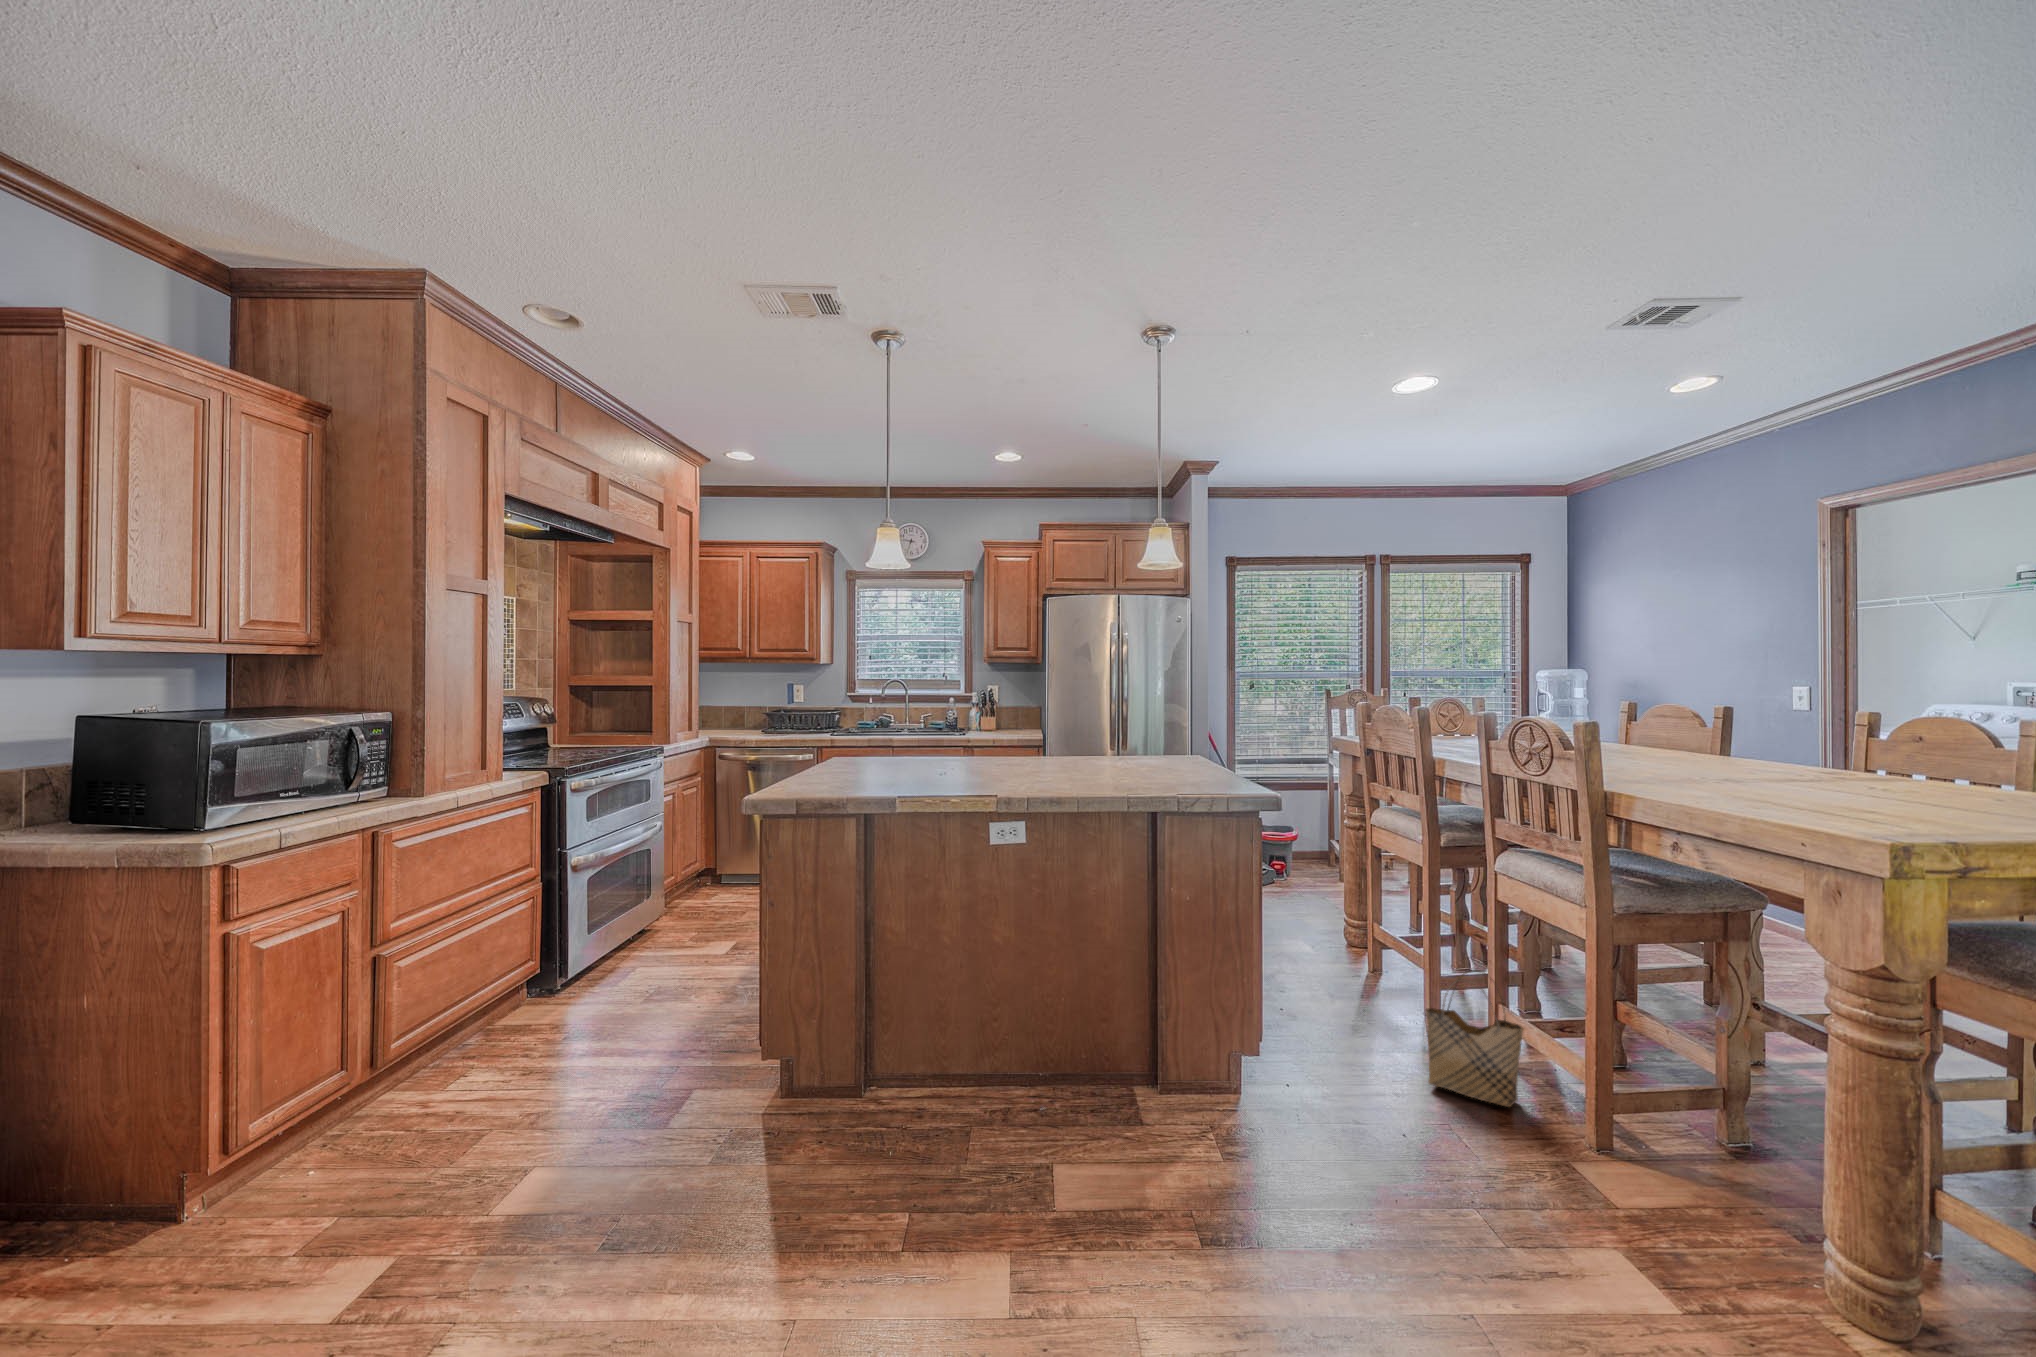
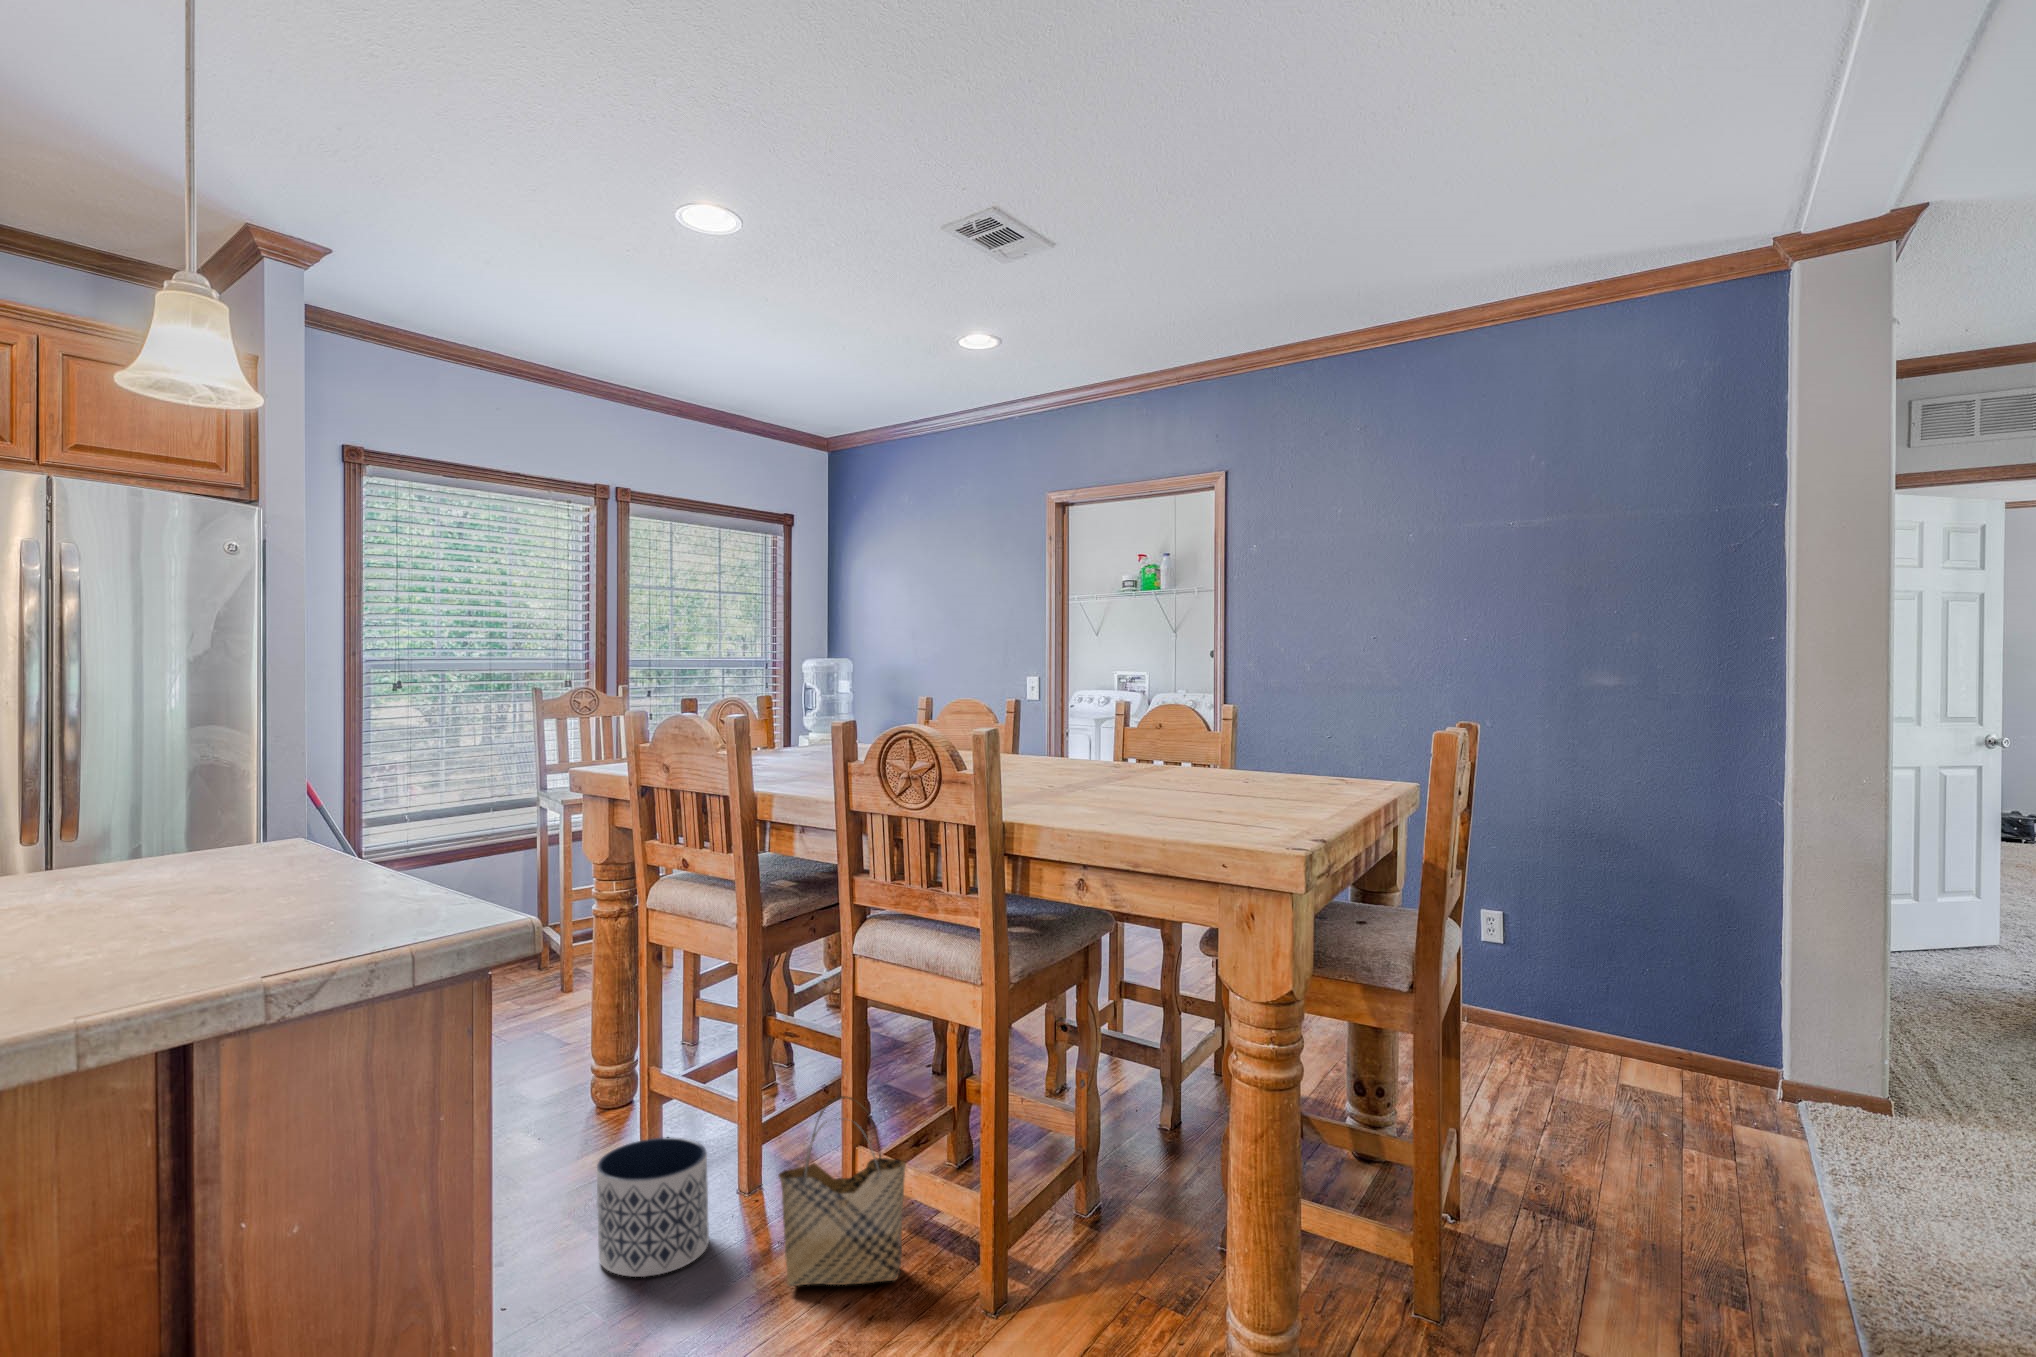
planter: none [1314,968,1385,1052] -> present [597,1137,709,1277]

